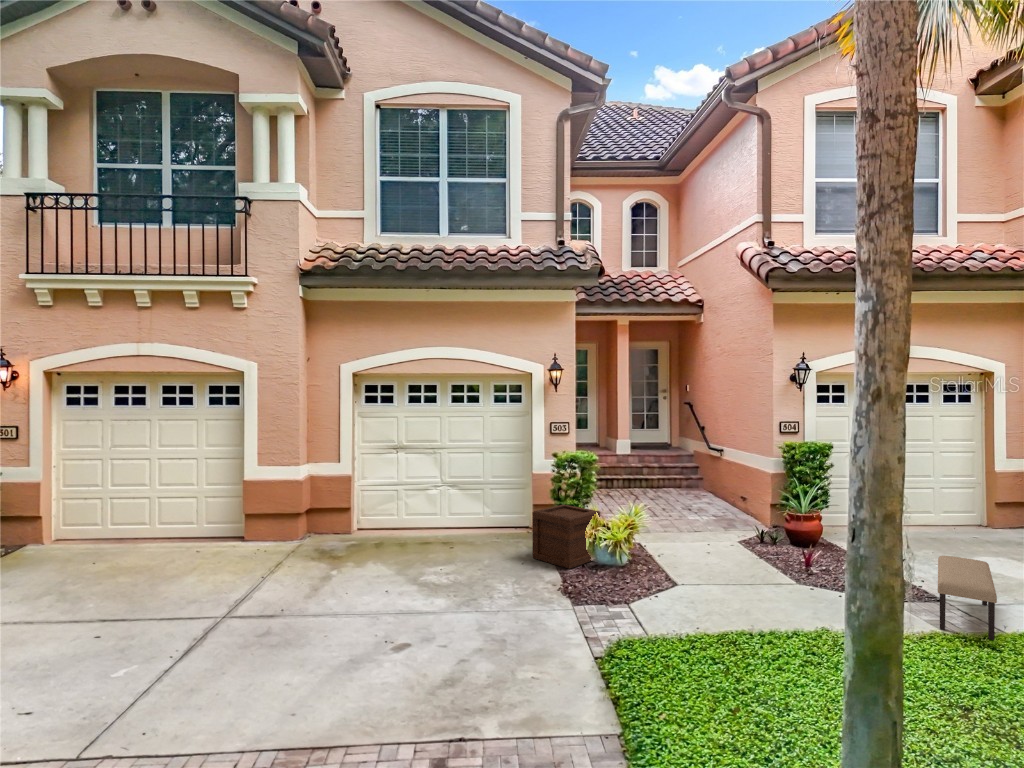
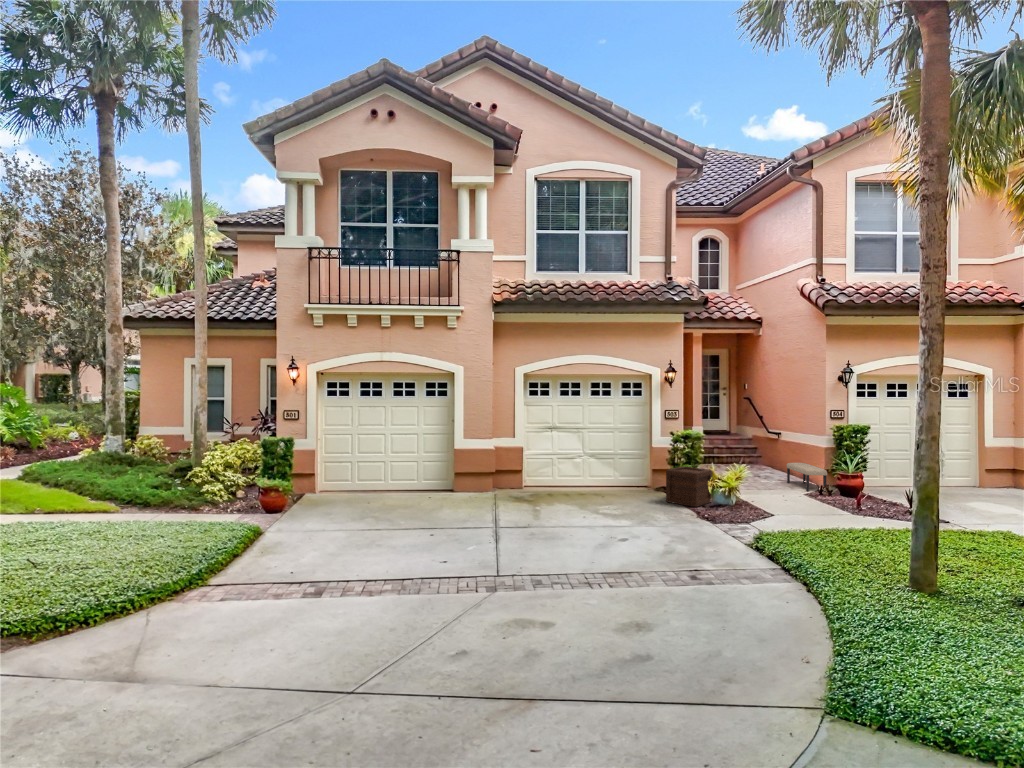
bench: present [938,556,997,640] -> present [786,463,827,491]

